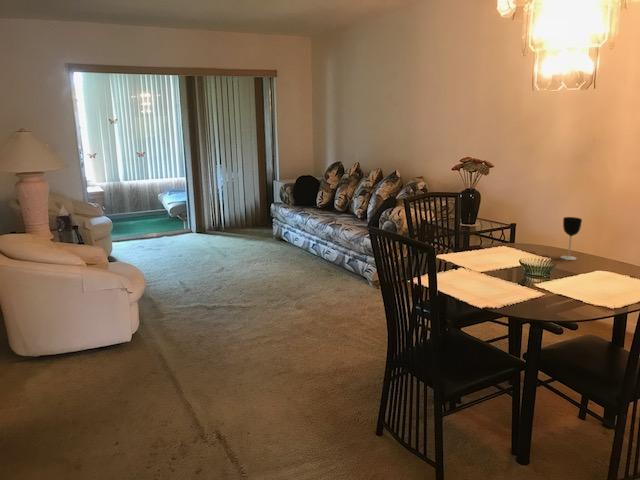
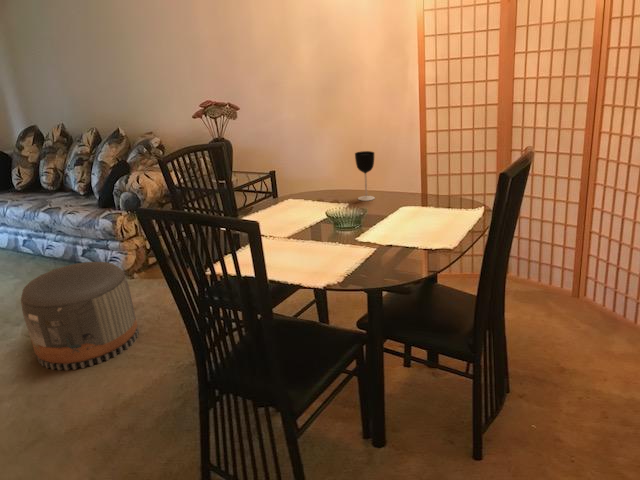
pouf: none [300,265,370,338] -> present [21,262,139,370]

